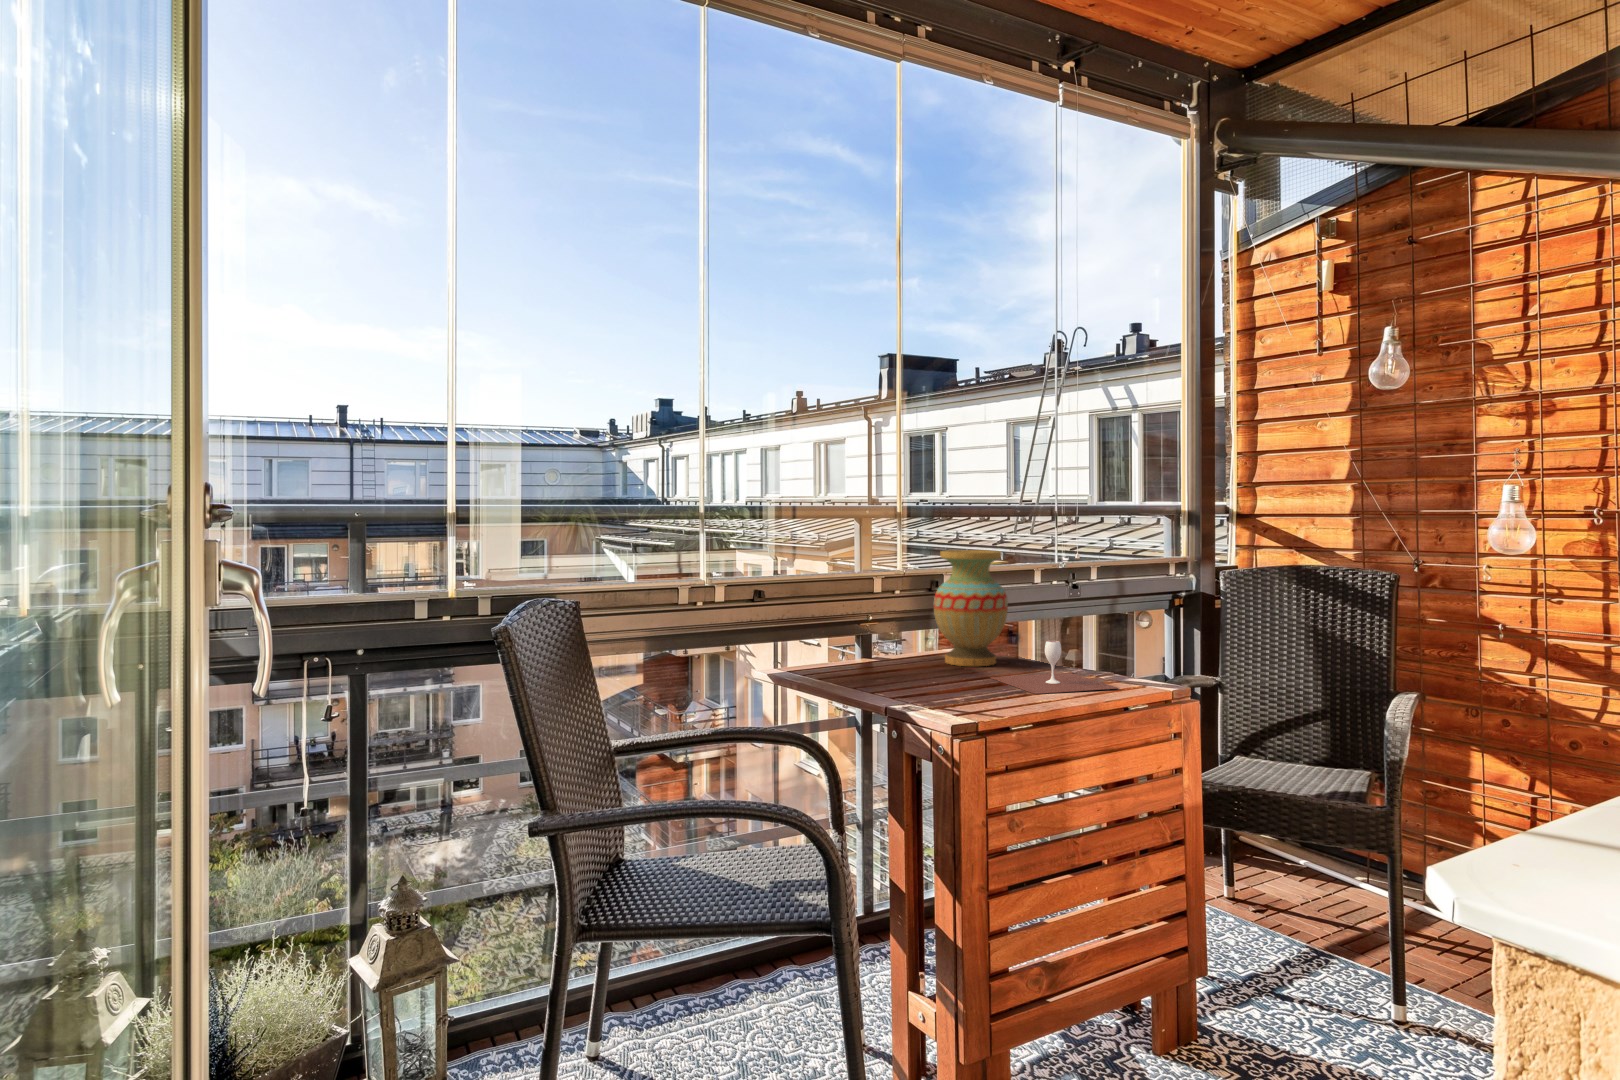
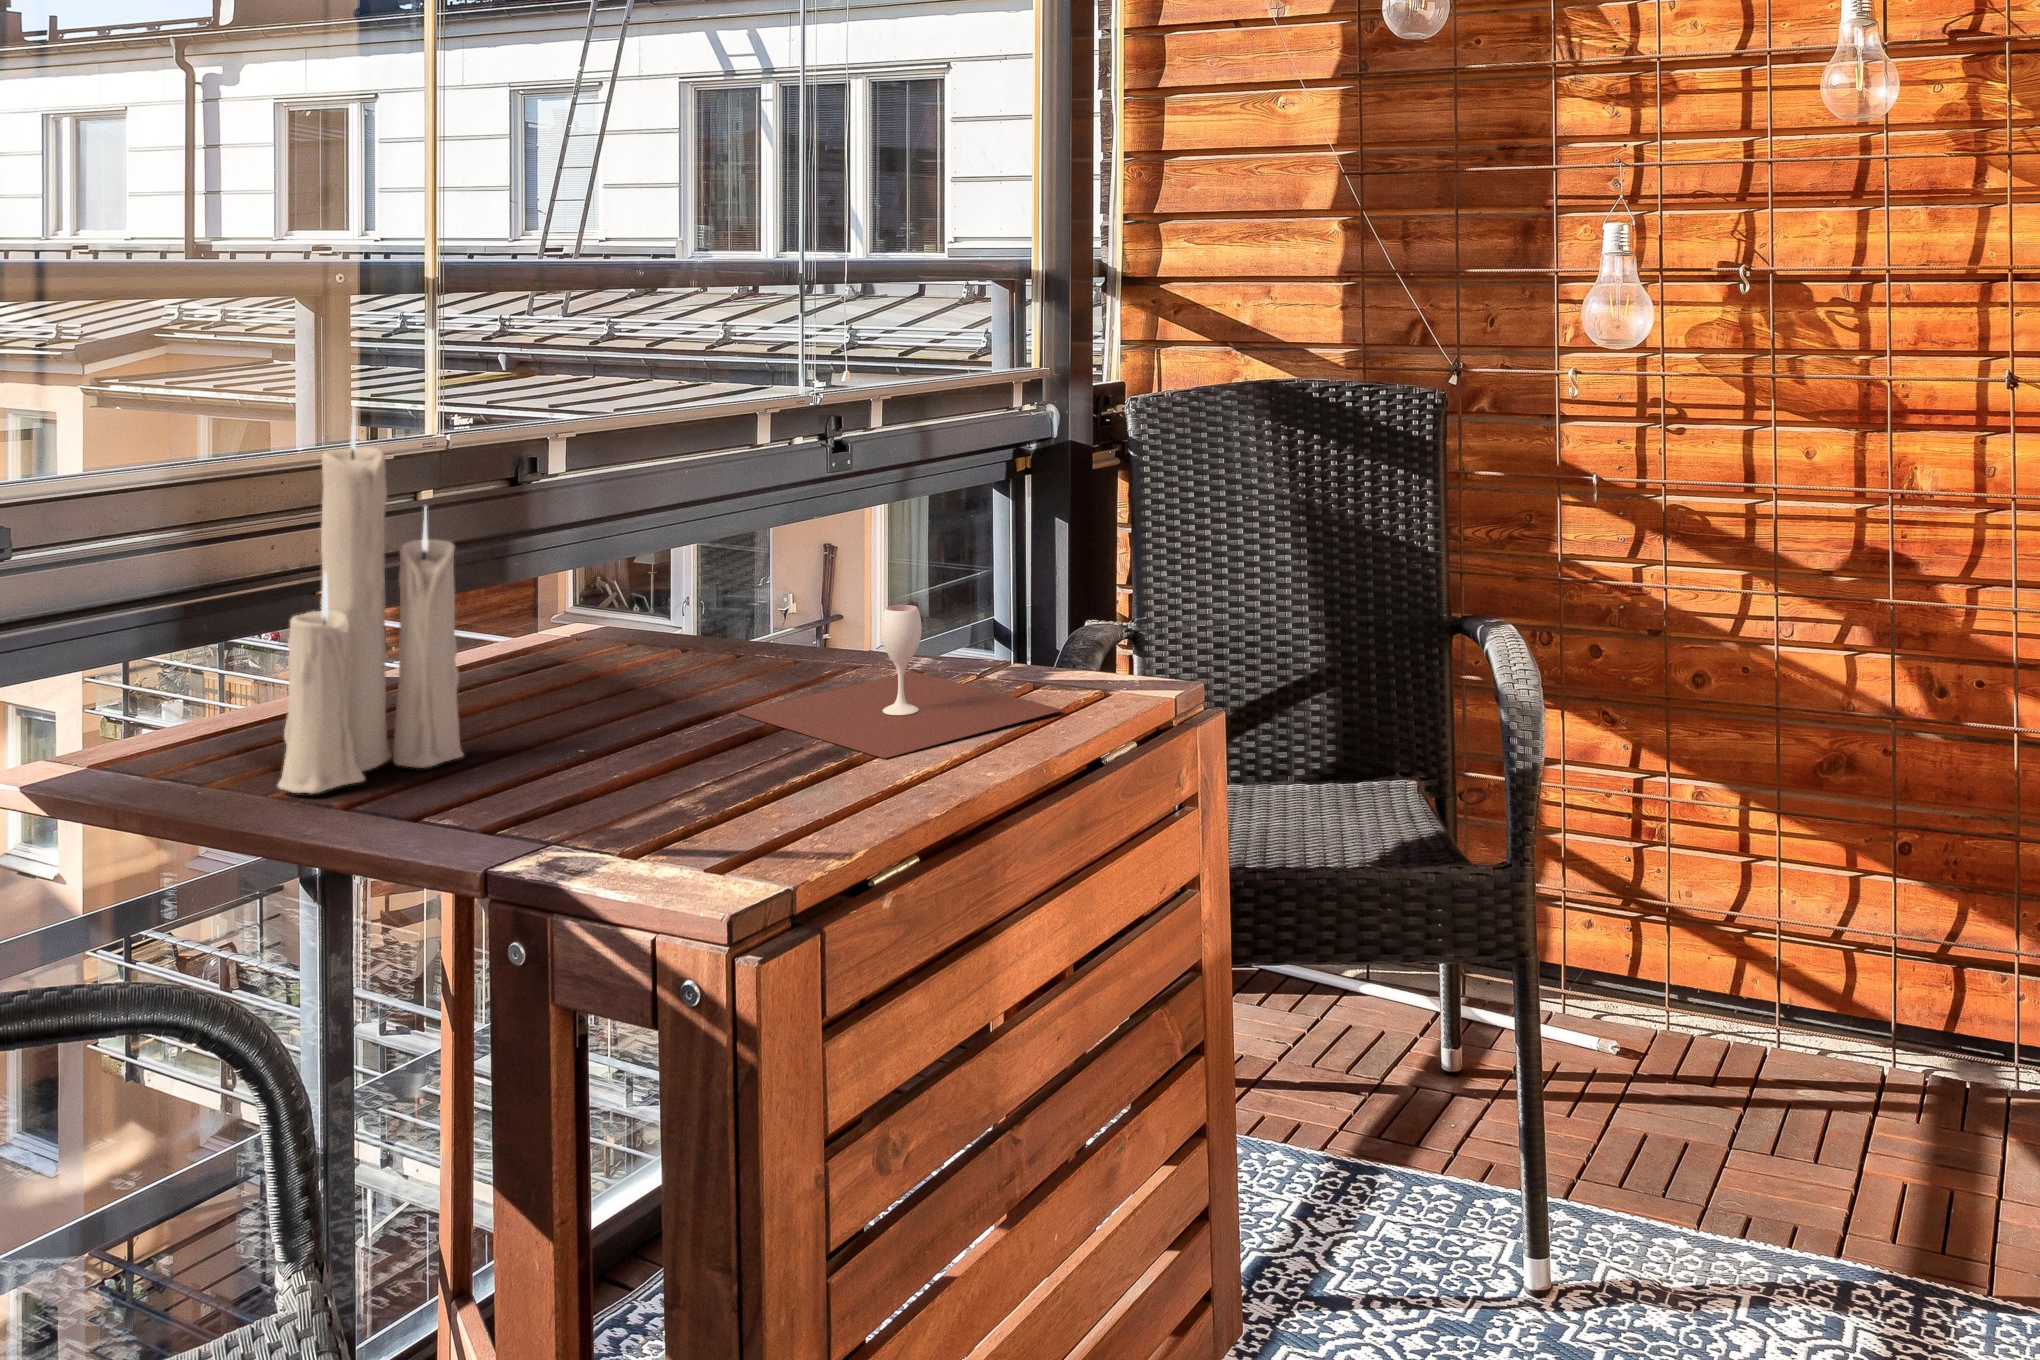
candle: none [829,547,889,682] -> present [278,407,464,793]
vase: present [934,550,1008,666] -> none [557,373,753,678]

